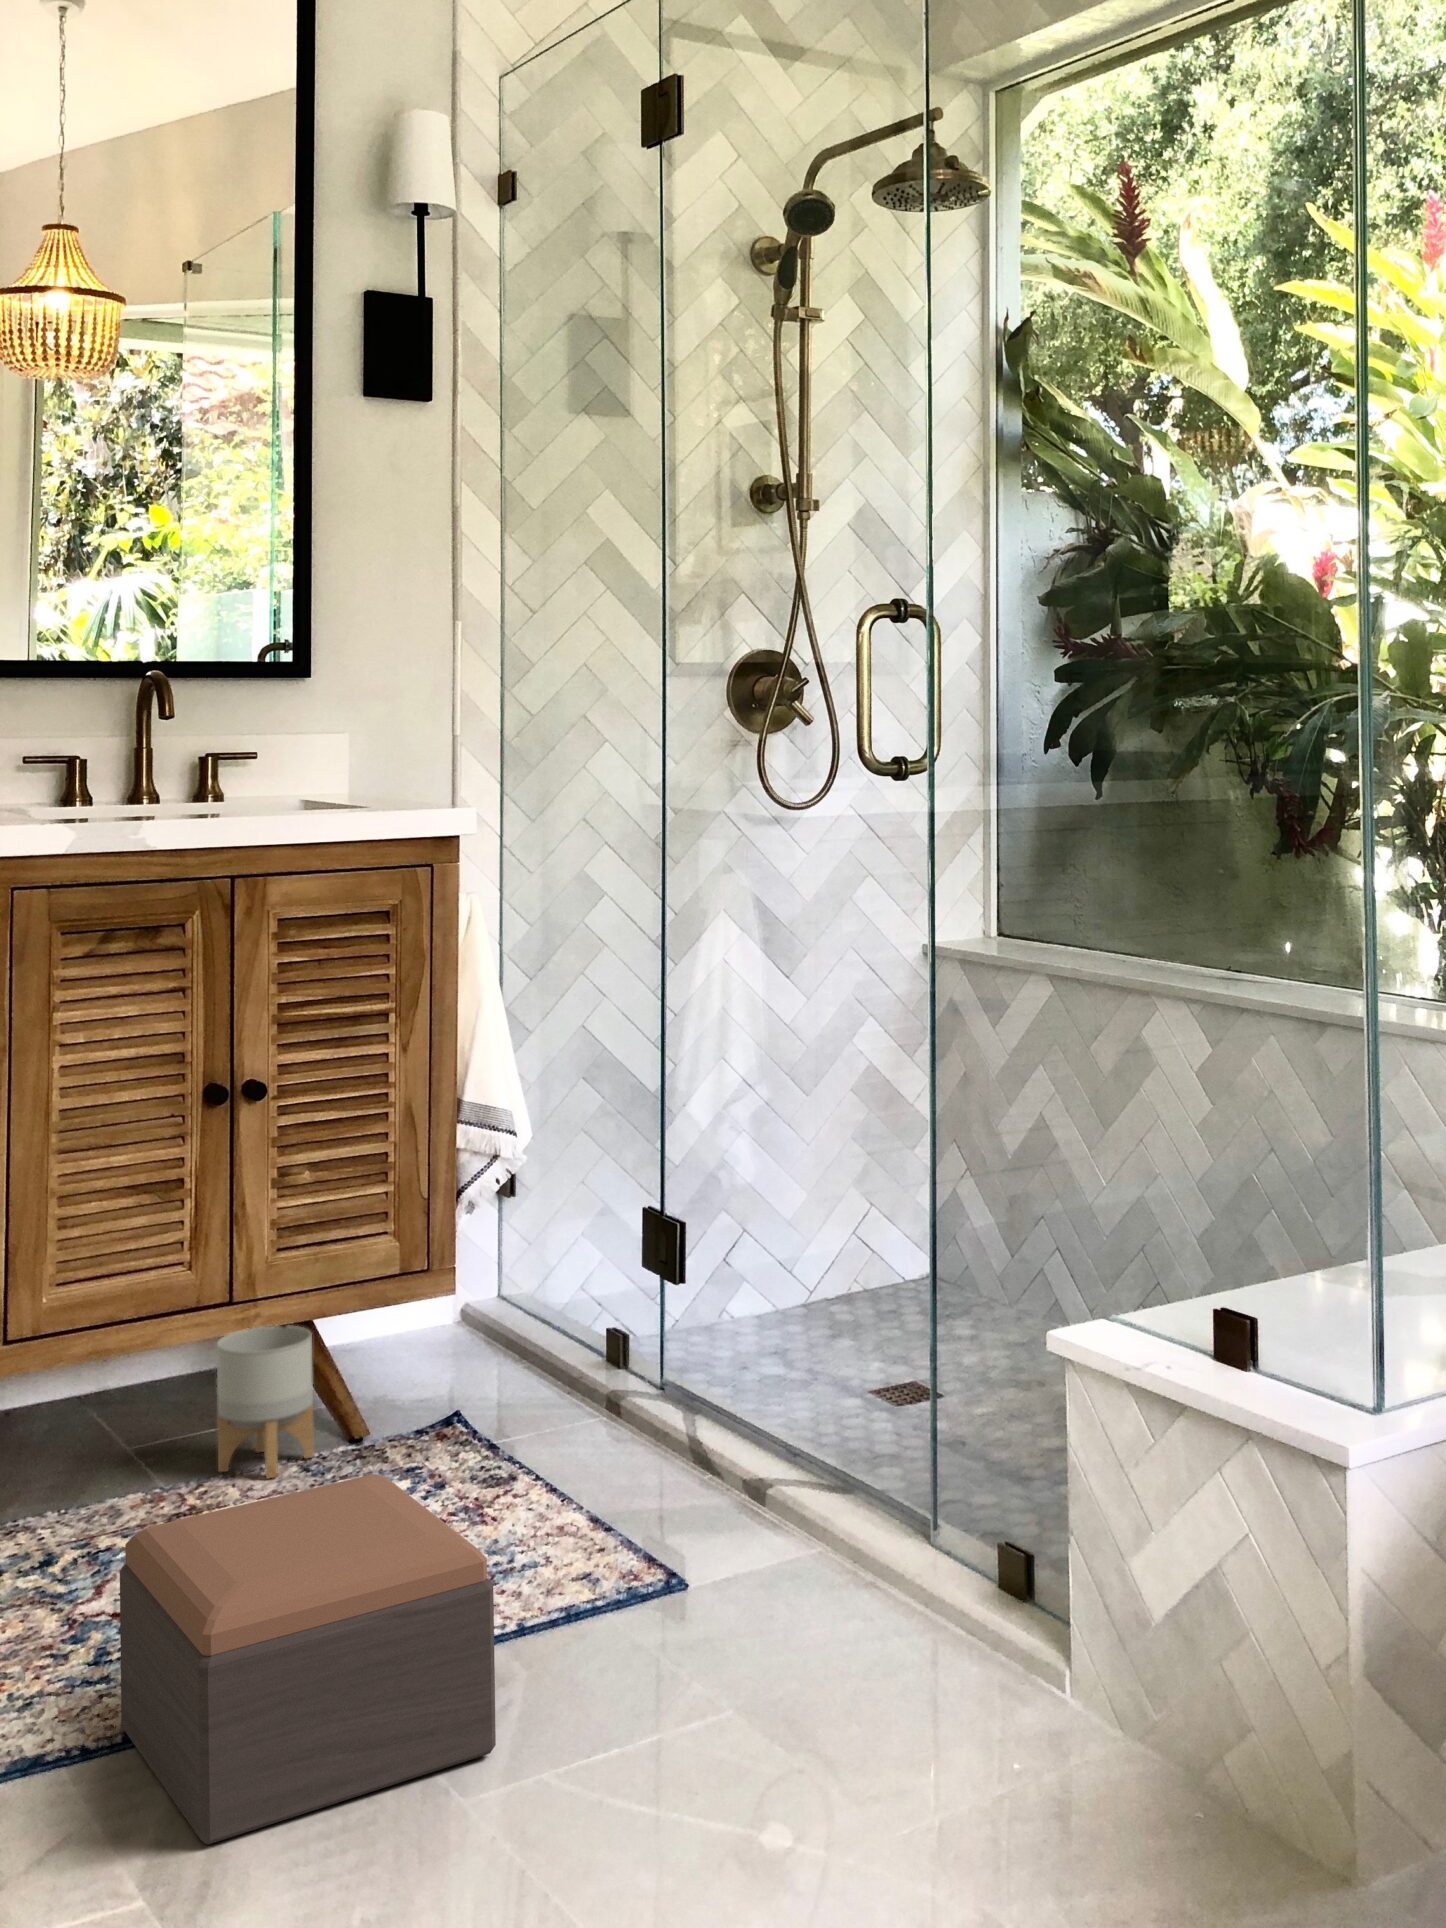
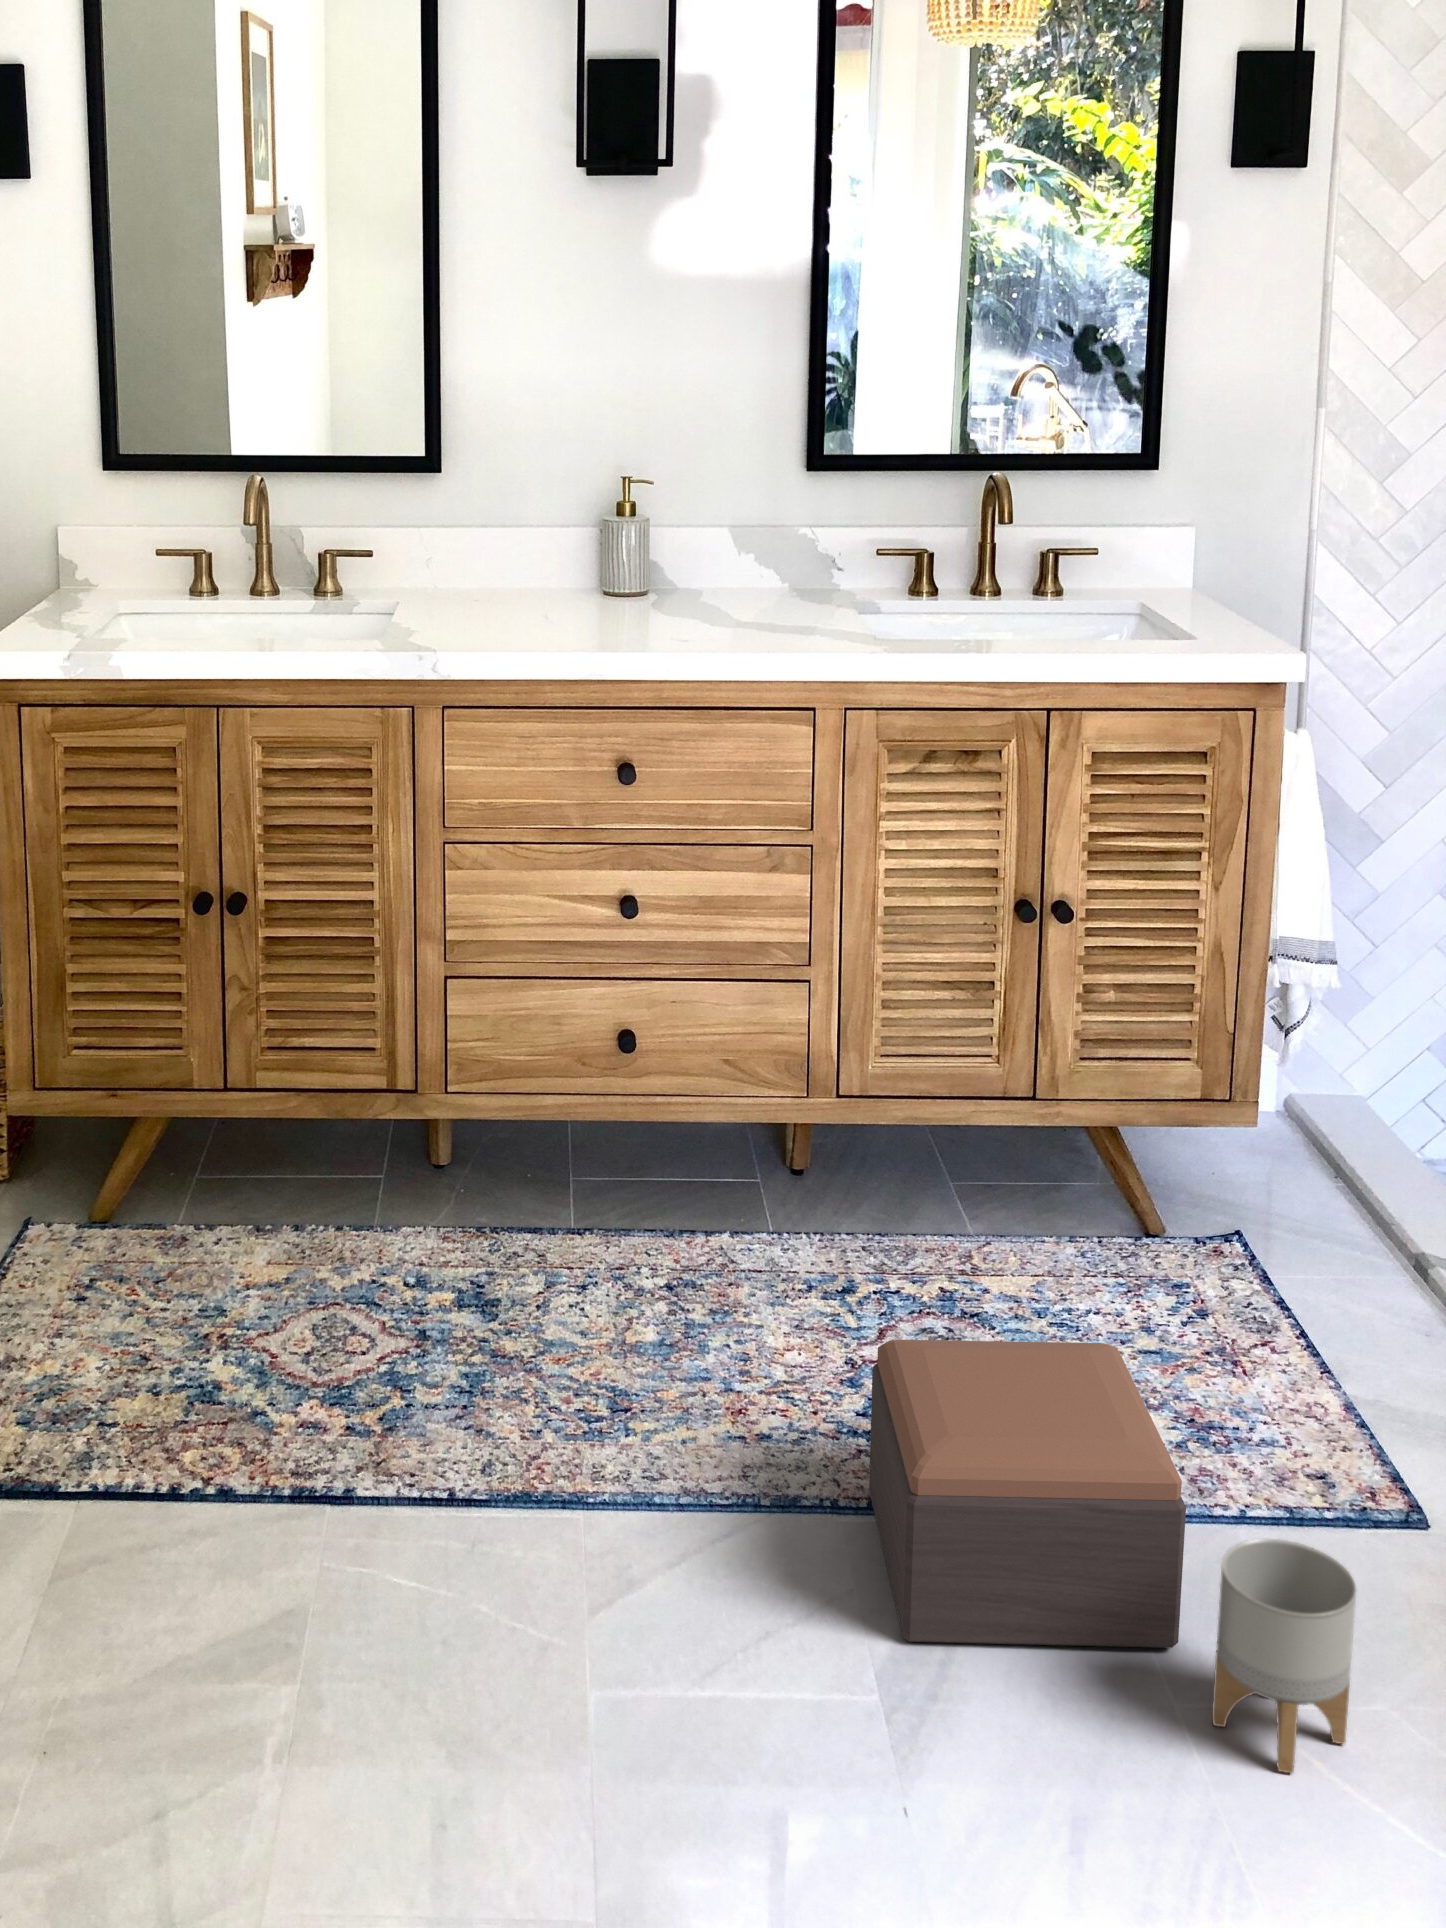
planter: present [217,1325,314,1478] -> present [1212,1539,1356,1773]

